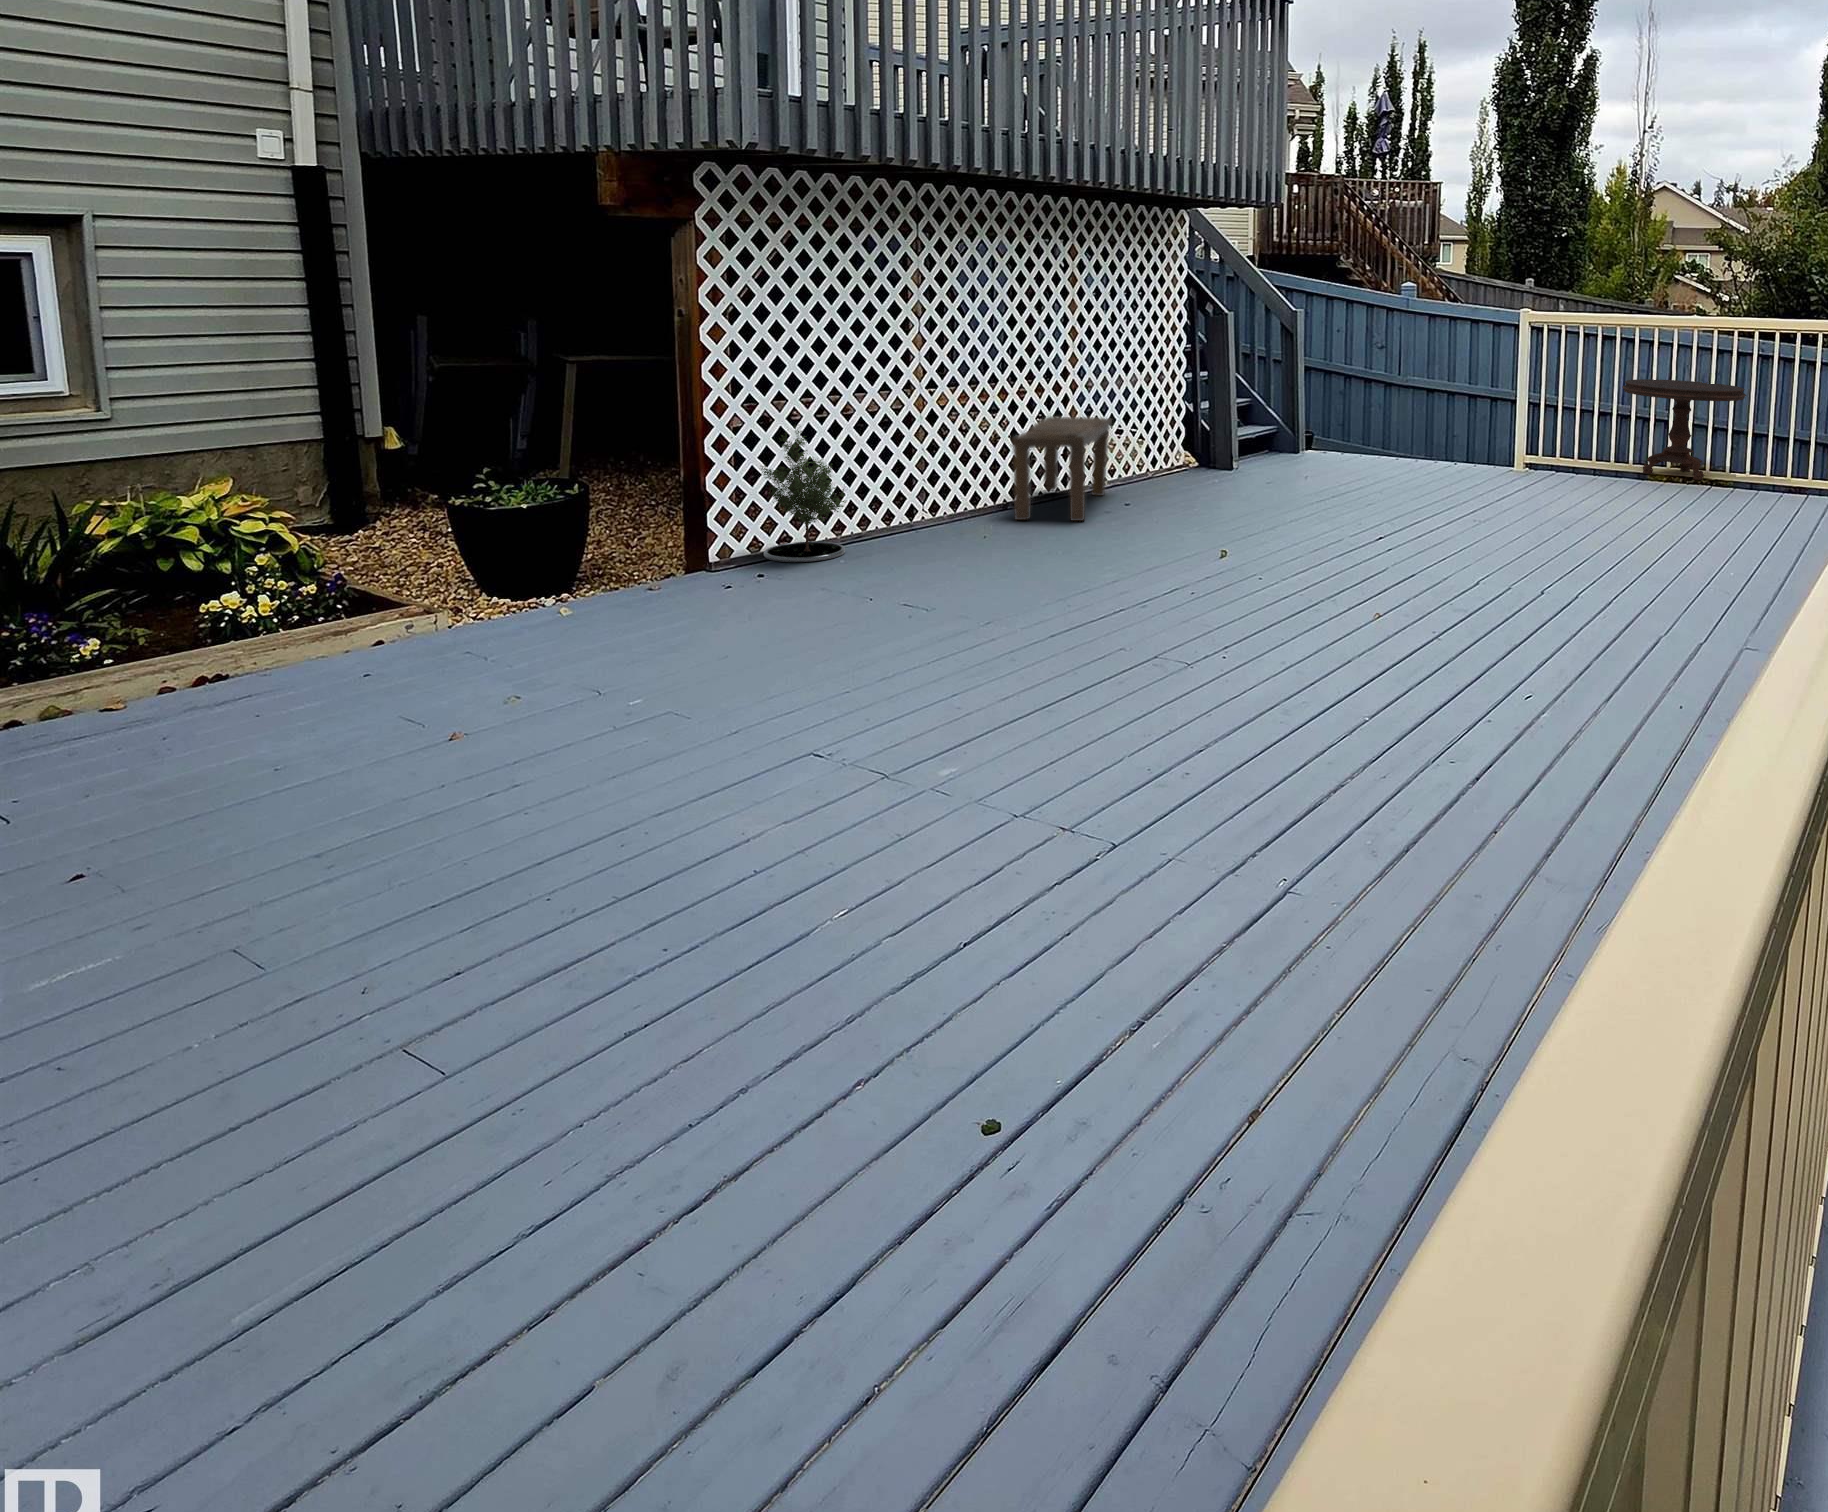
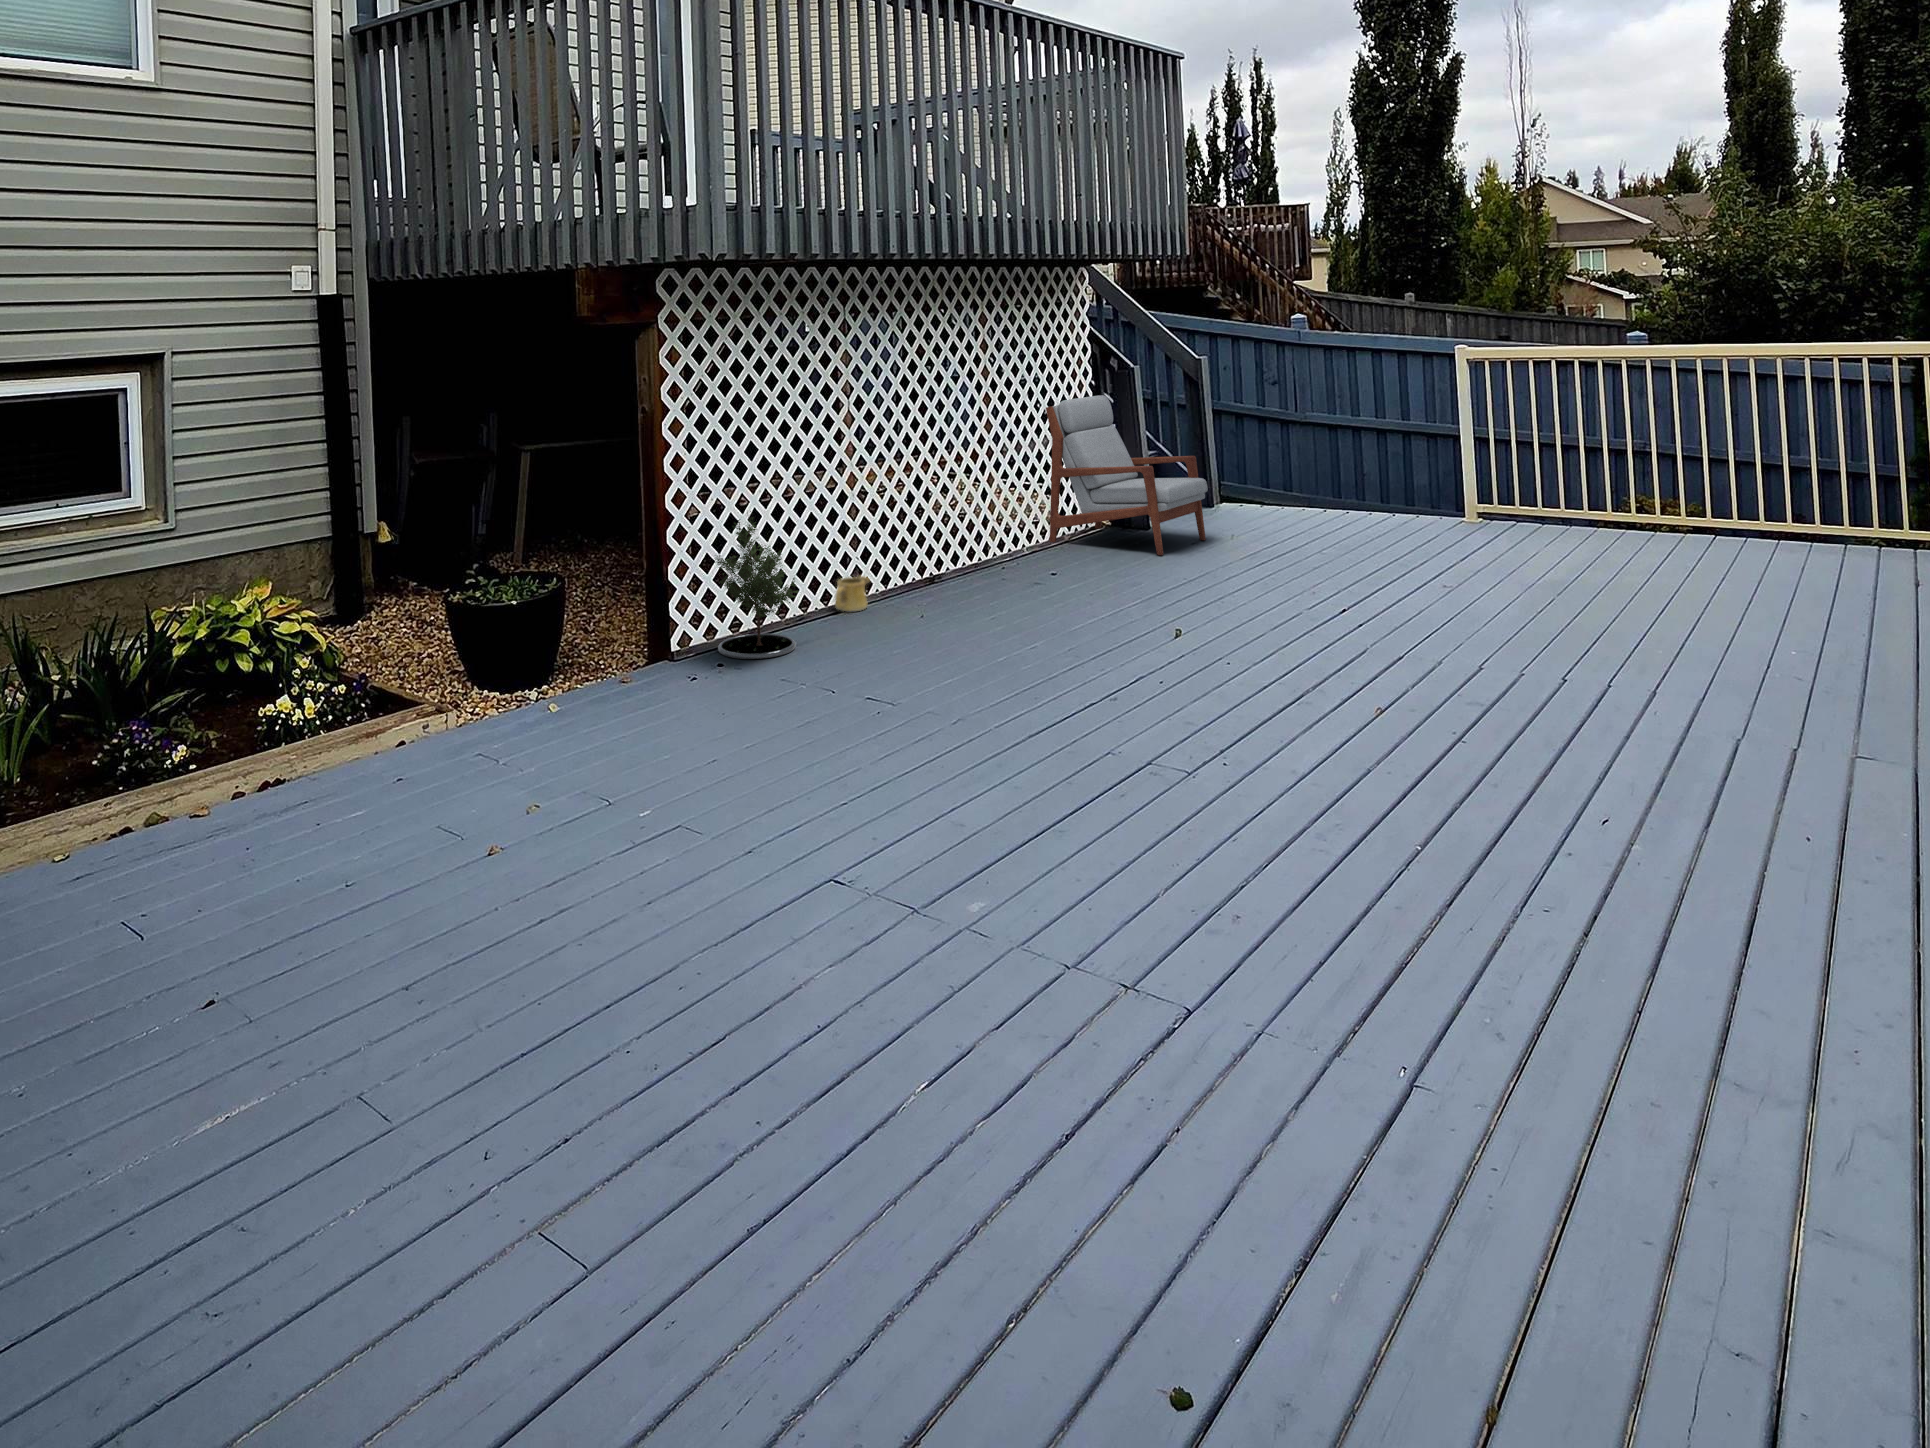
armchair: none [1135,342,1279,486] -> present [1046,395,1208,555]
side table: present [1622,379,1746,480] -> none [1619,405,1804,530]
bench: present [1012,416,1112,521] -> none [944,484,1035,603]
watering can: none [898,493,938,525] -> present [835,576,870,611]

